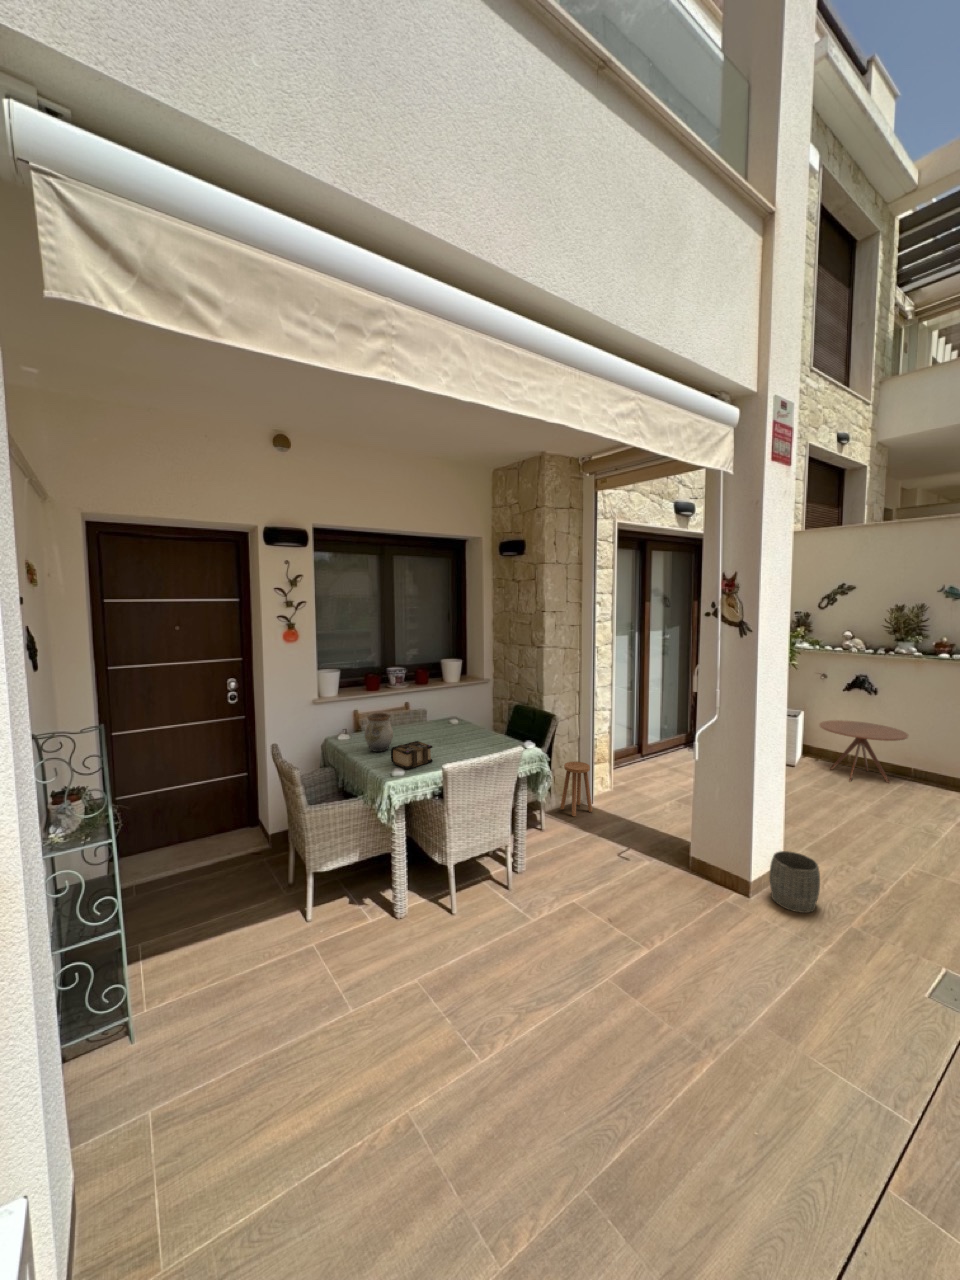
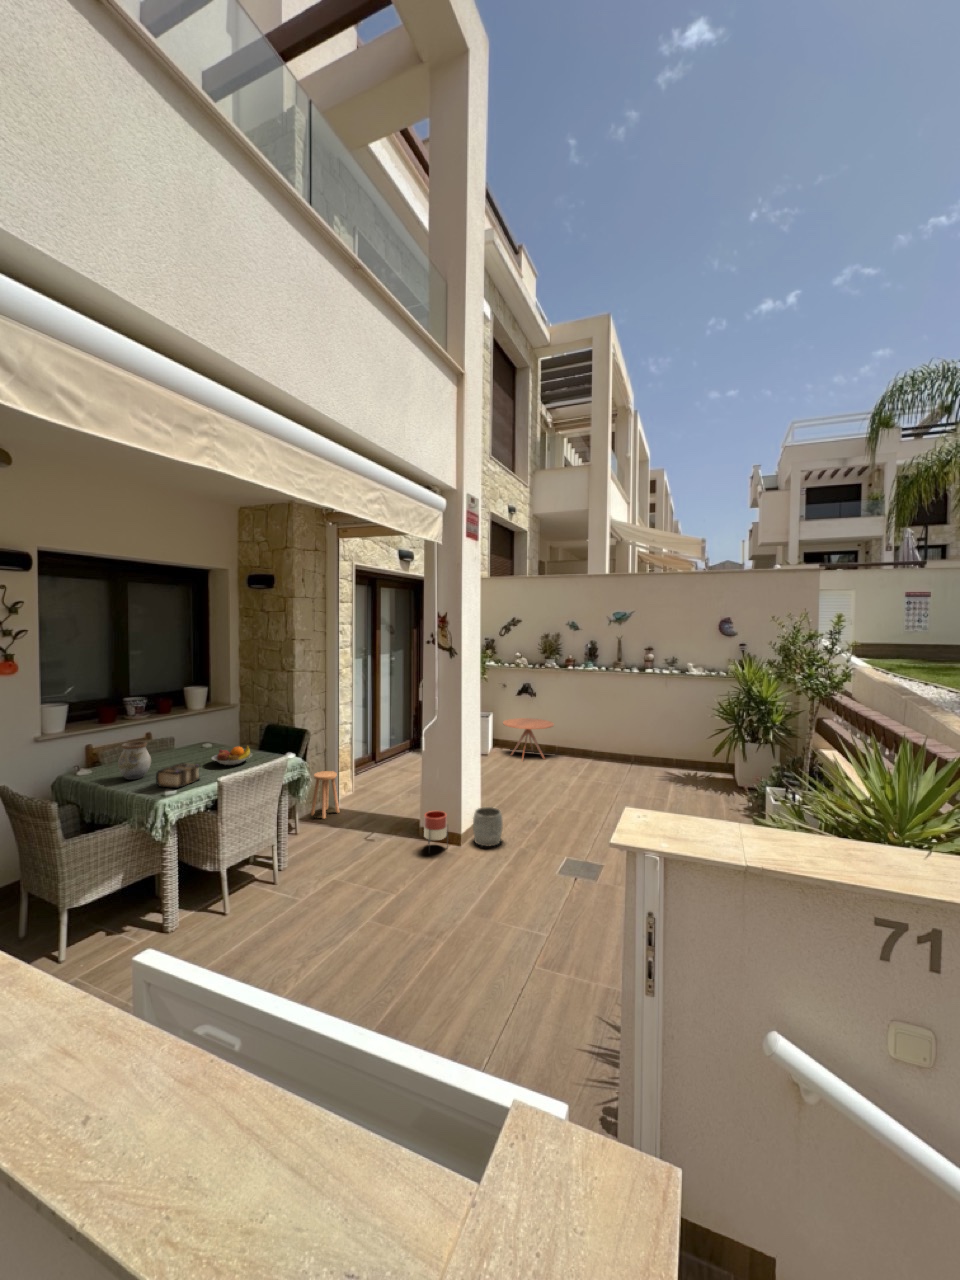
fruit bowl: none [449,728,489,748] -> present [212,746,252,765]
planter: none [694,842,730,899] -> present [424,811,448,844]

